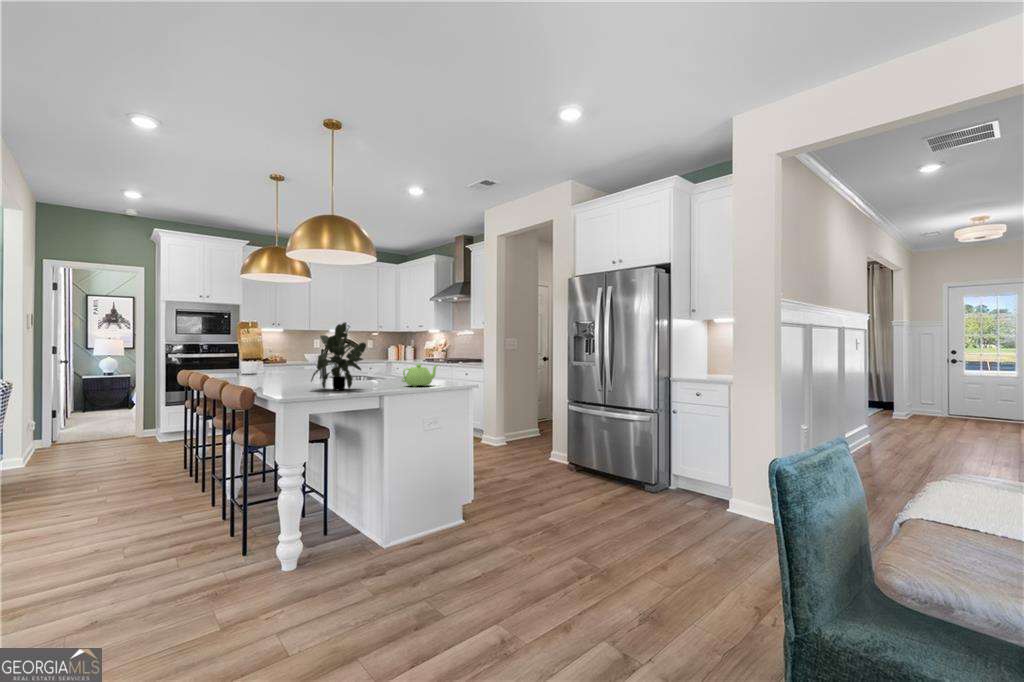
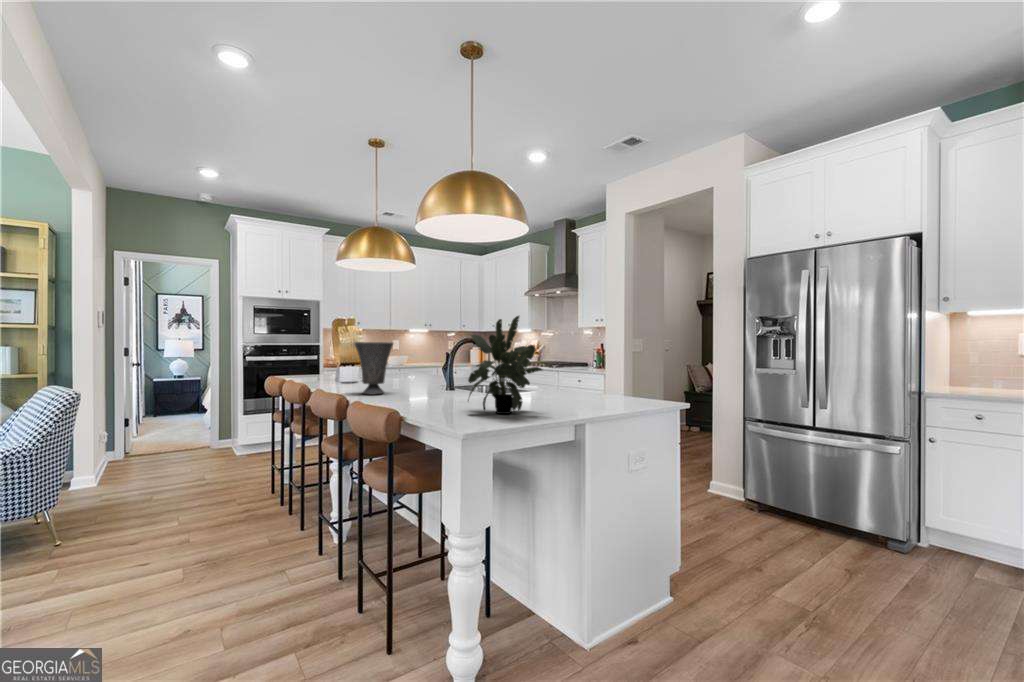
vase: none [246,341,279,381] -> present [355,342,393,395]
teapot: present [402,364,437,387] -> none [575,375,622,407]

